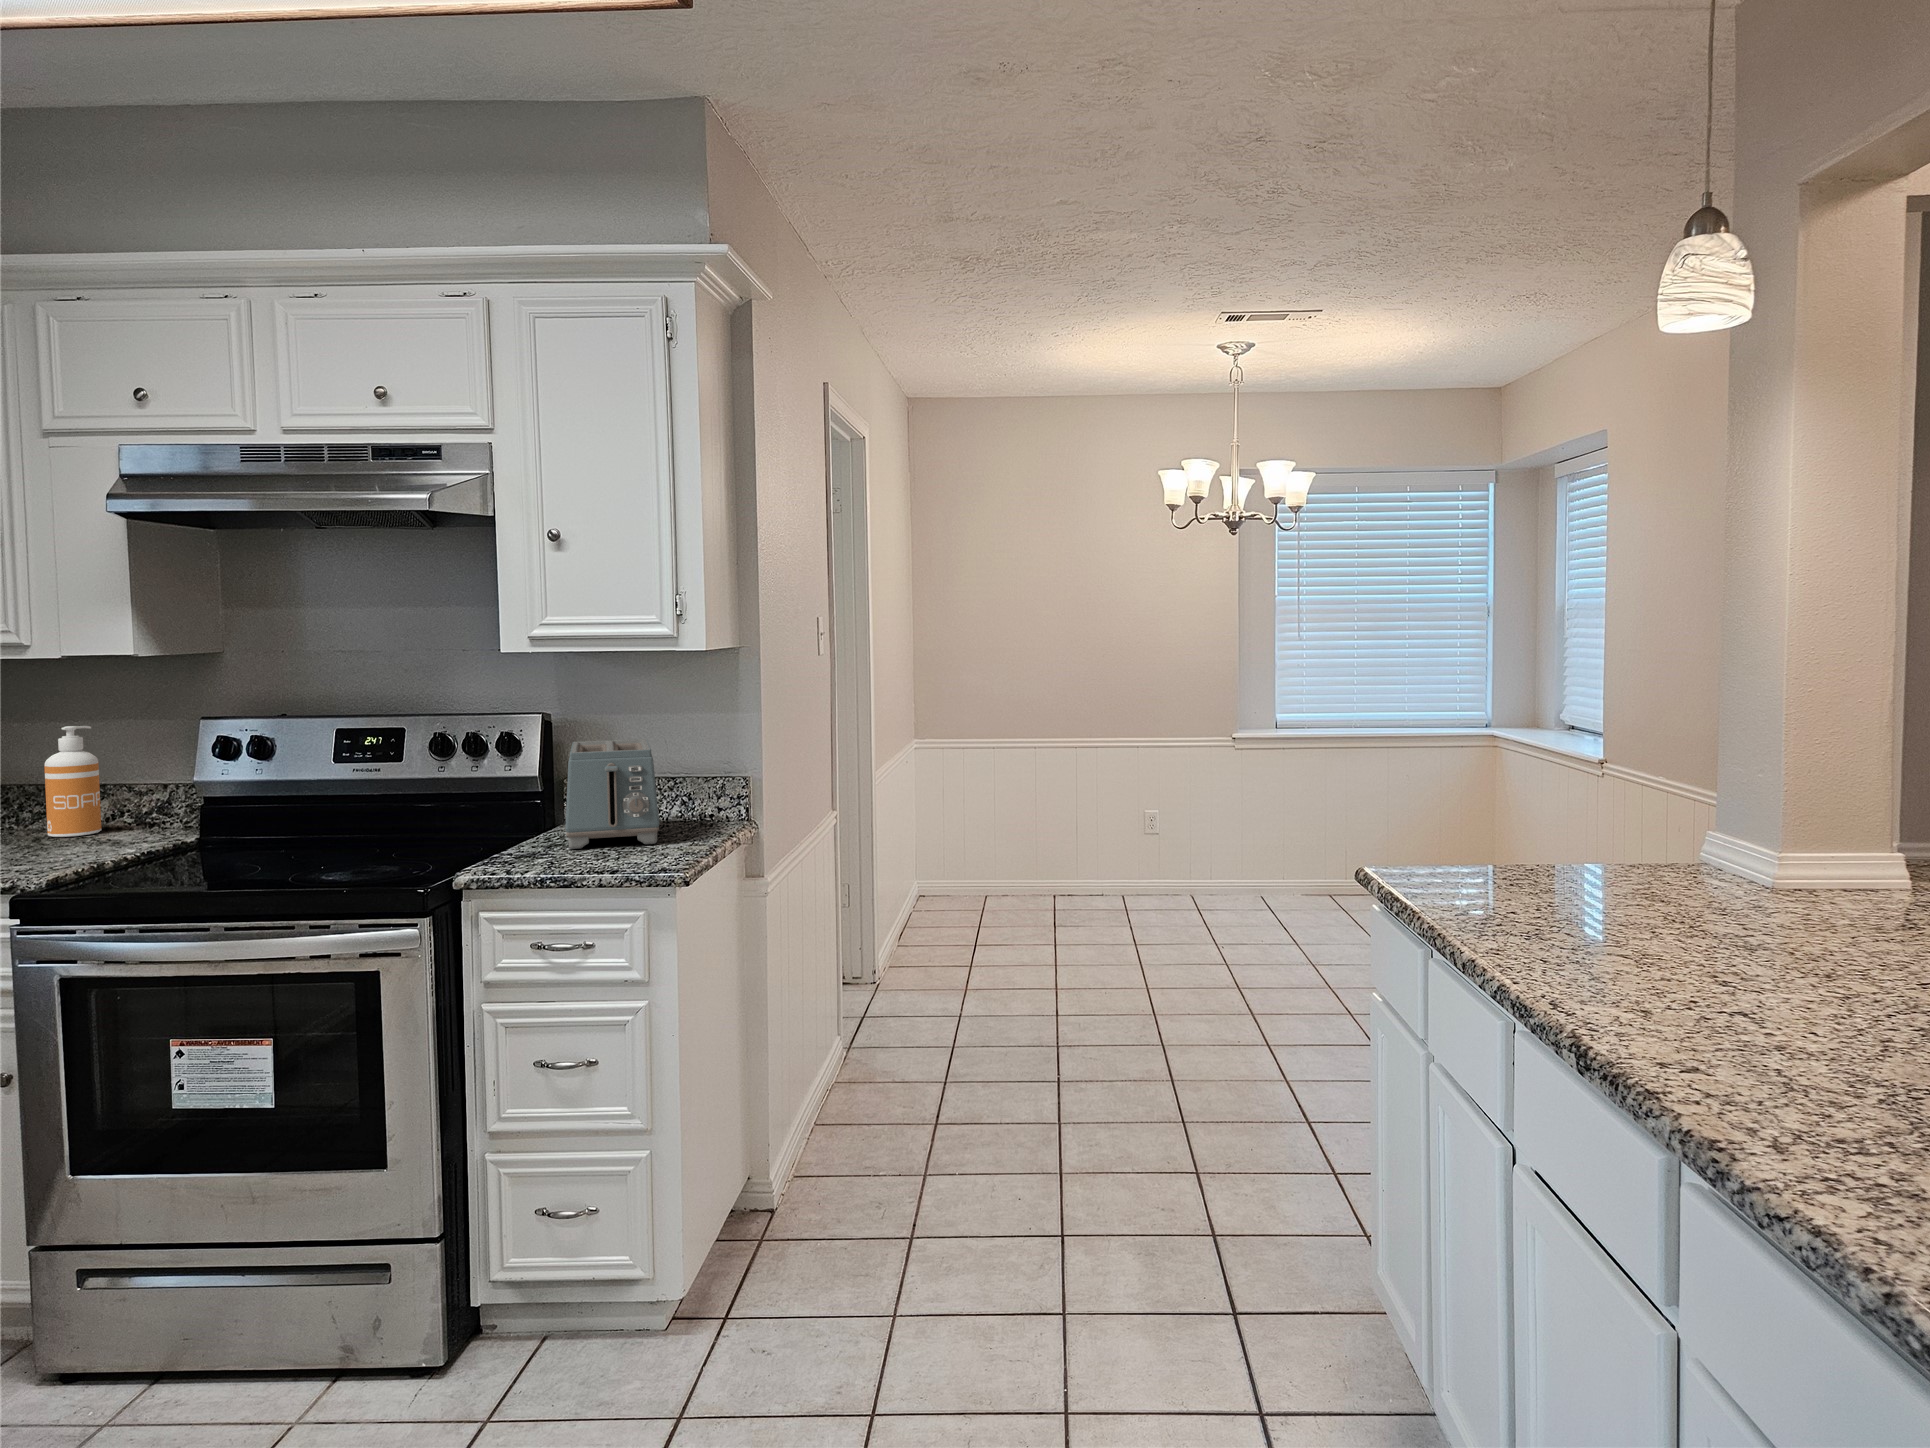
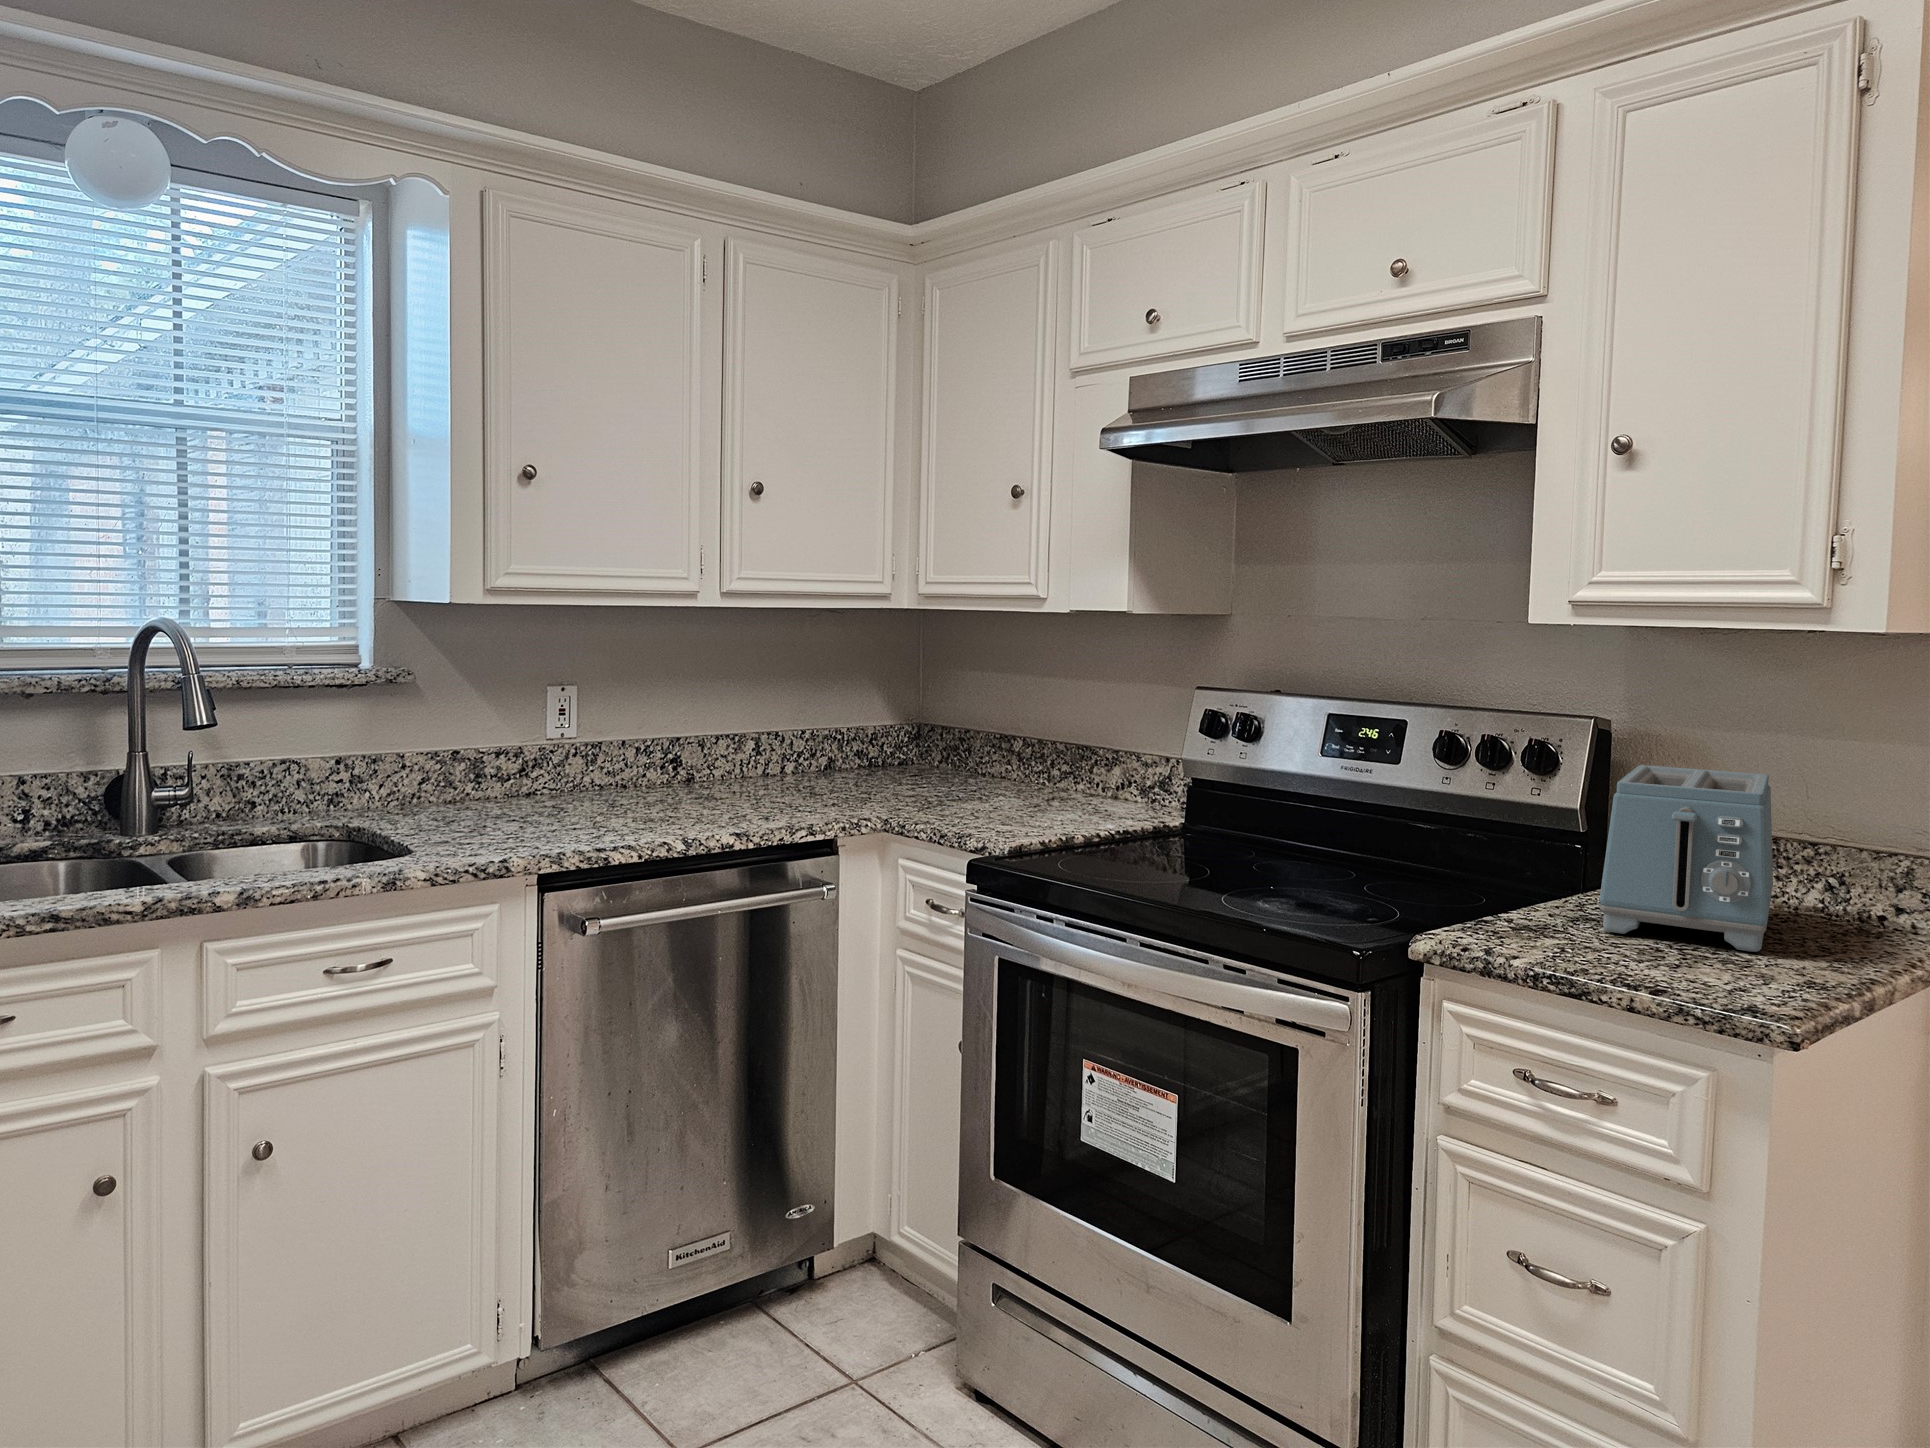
soap dispenser: present [44,726,101,837] -> none [1064,686,1112,801]

